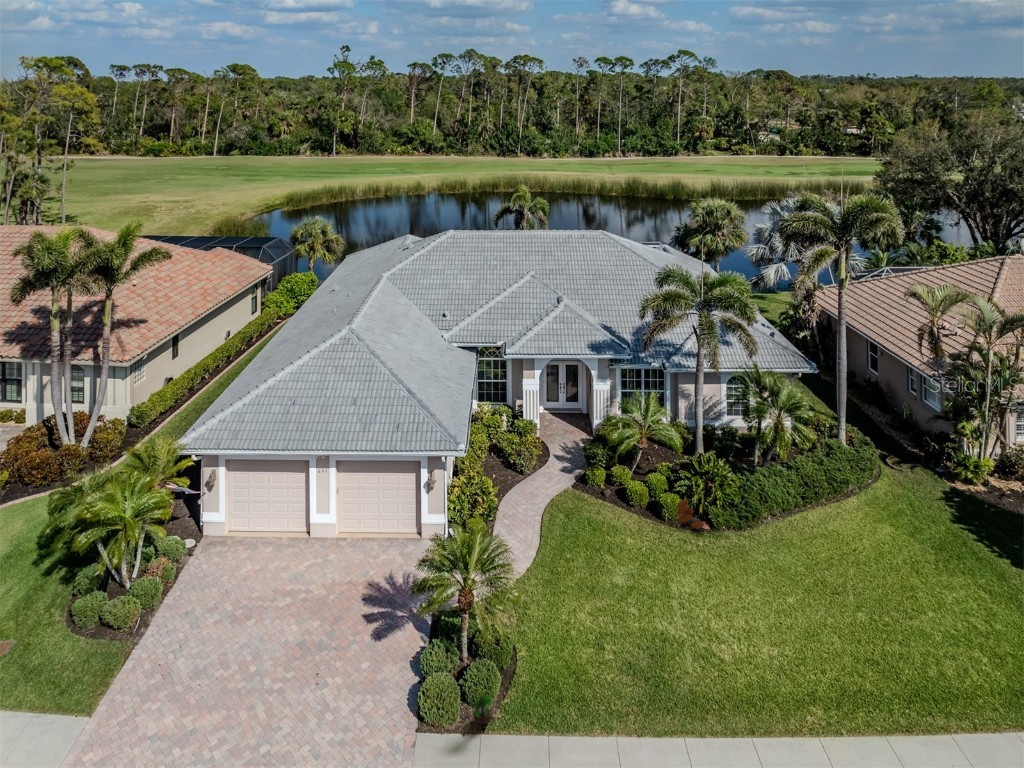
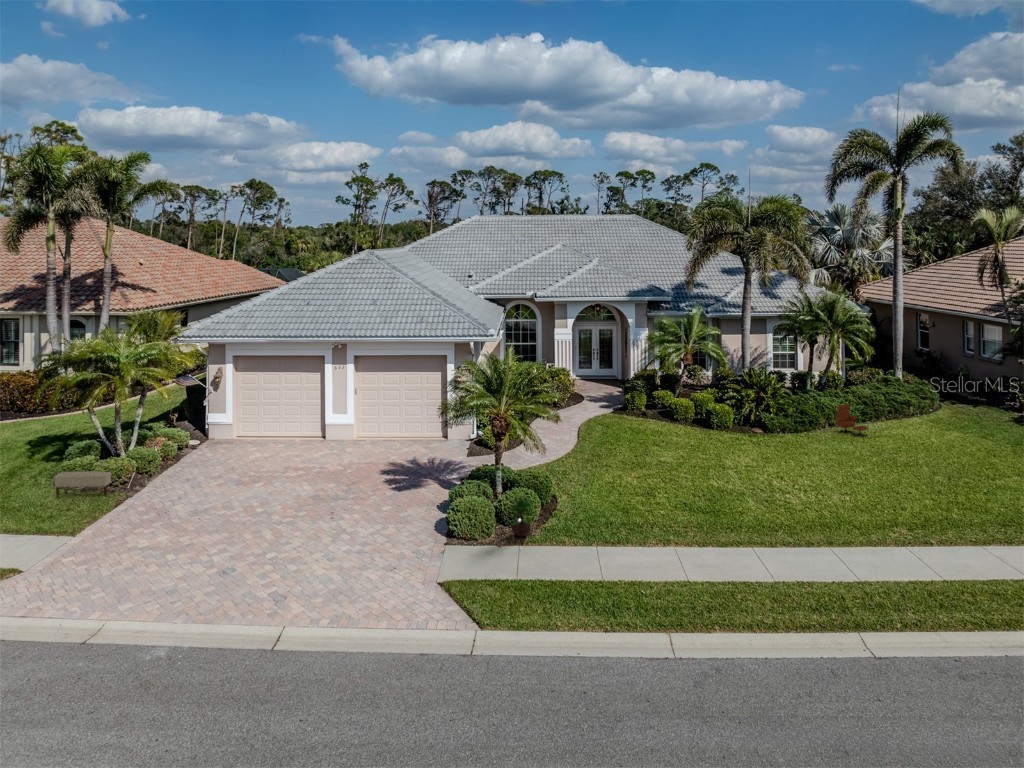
lounge chair: present [676,499,704,533] -> present [836,404,867,436]
bench: none [61,616,117,644] -> present [54,471,114,497]

